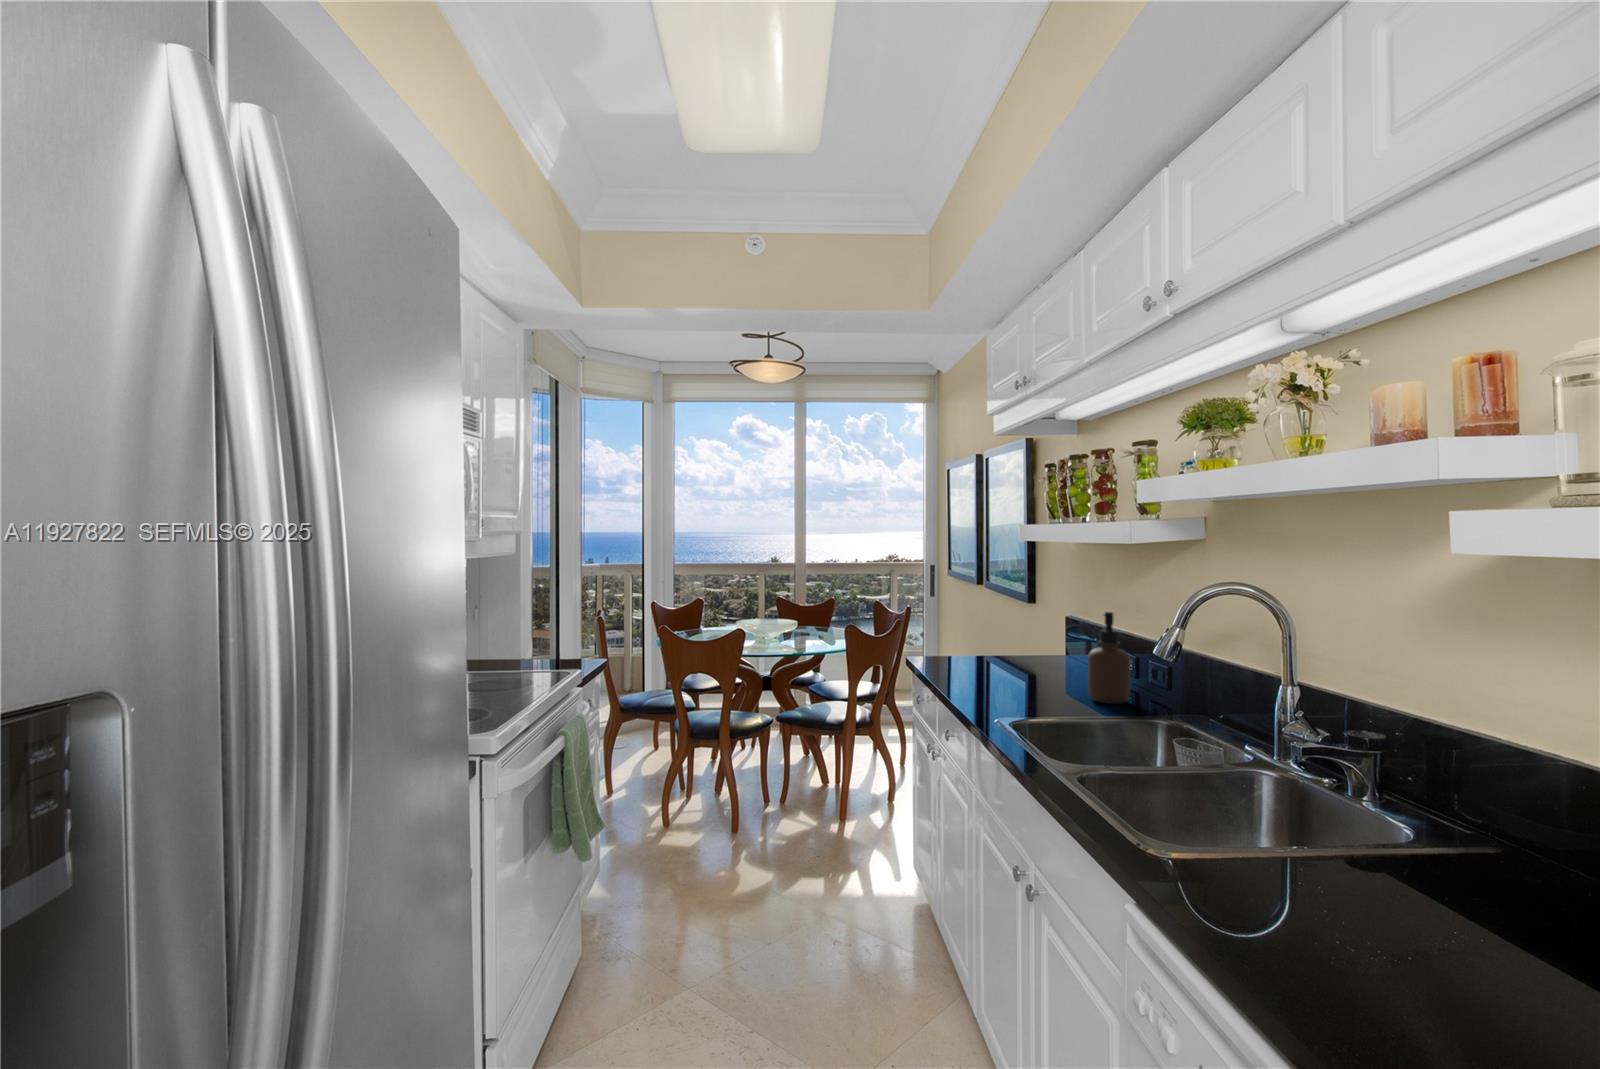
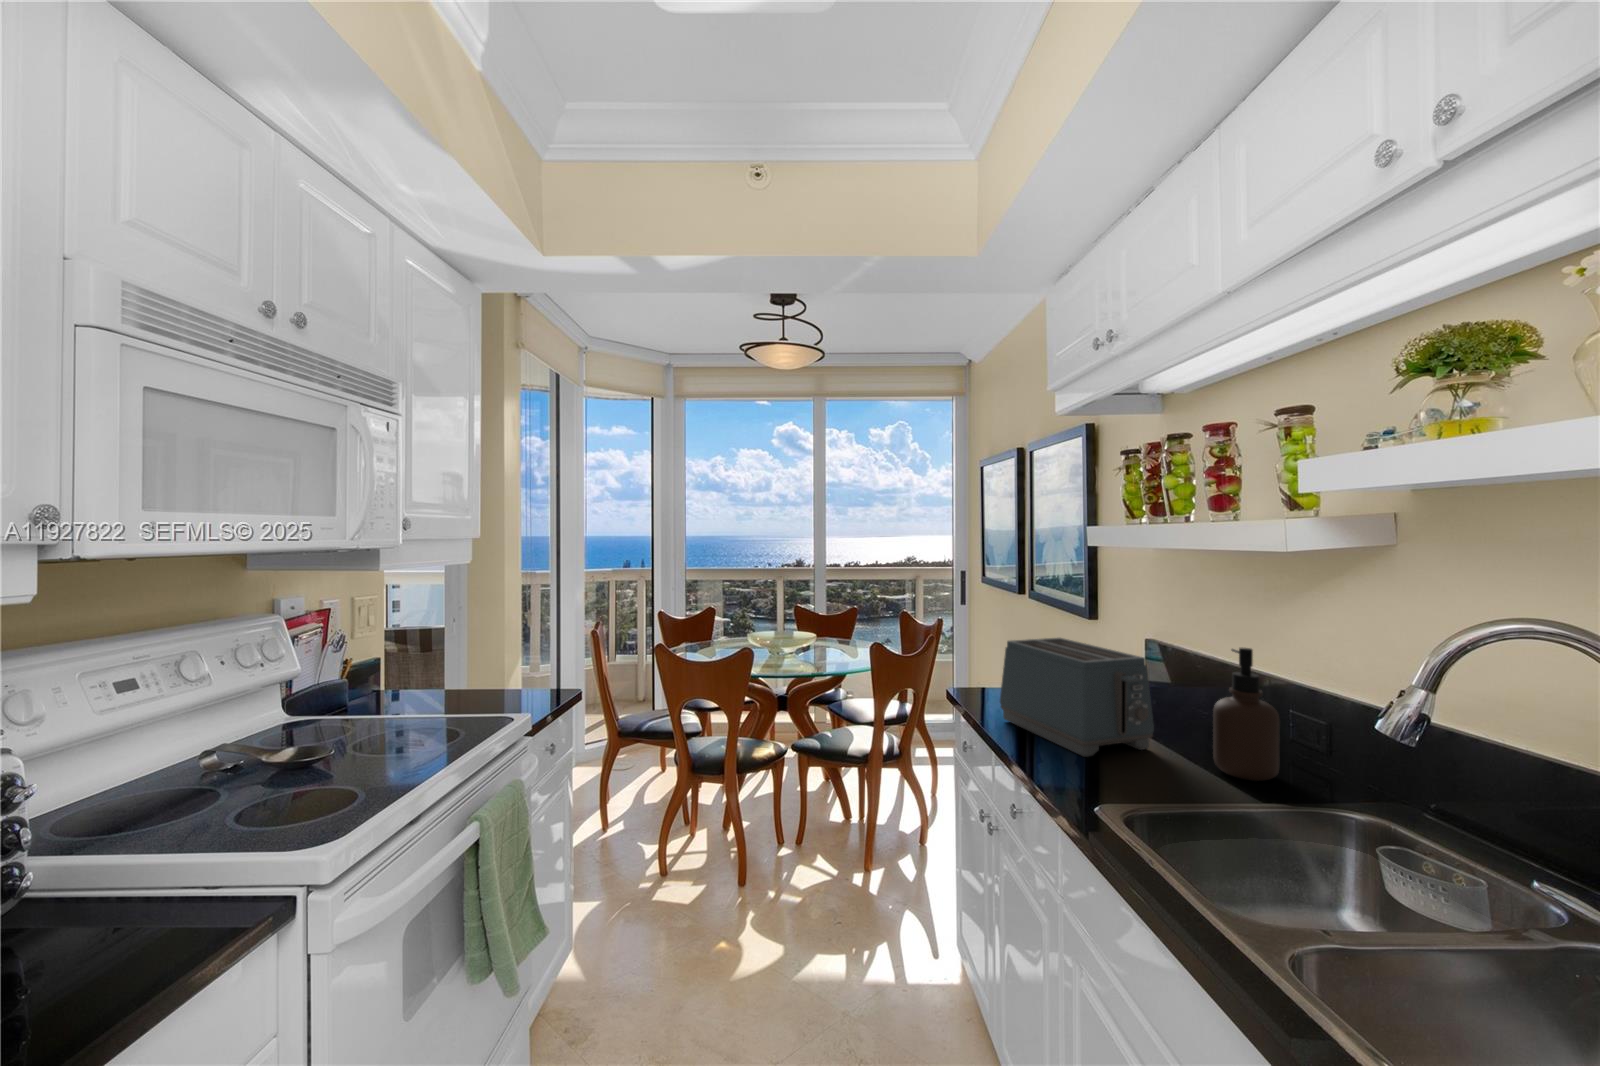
toaster: none [944,612,1052,694] -> present [1000,638,1154,757]

